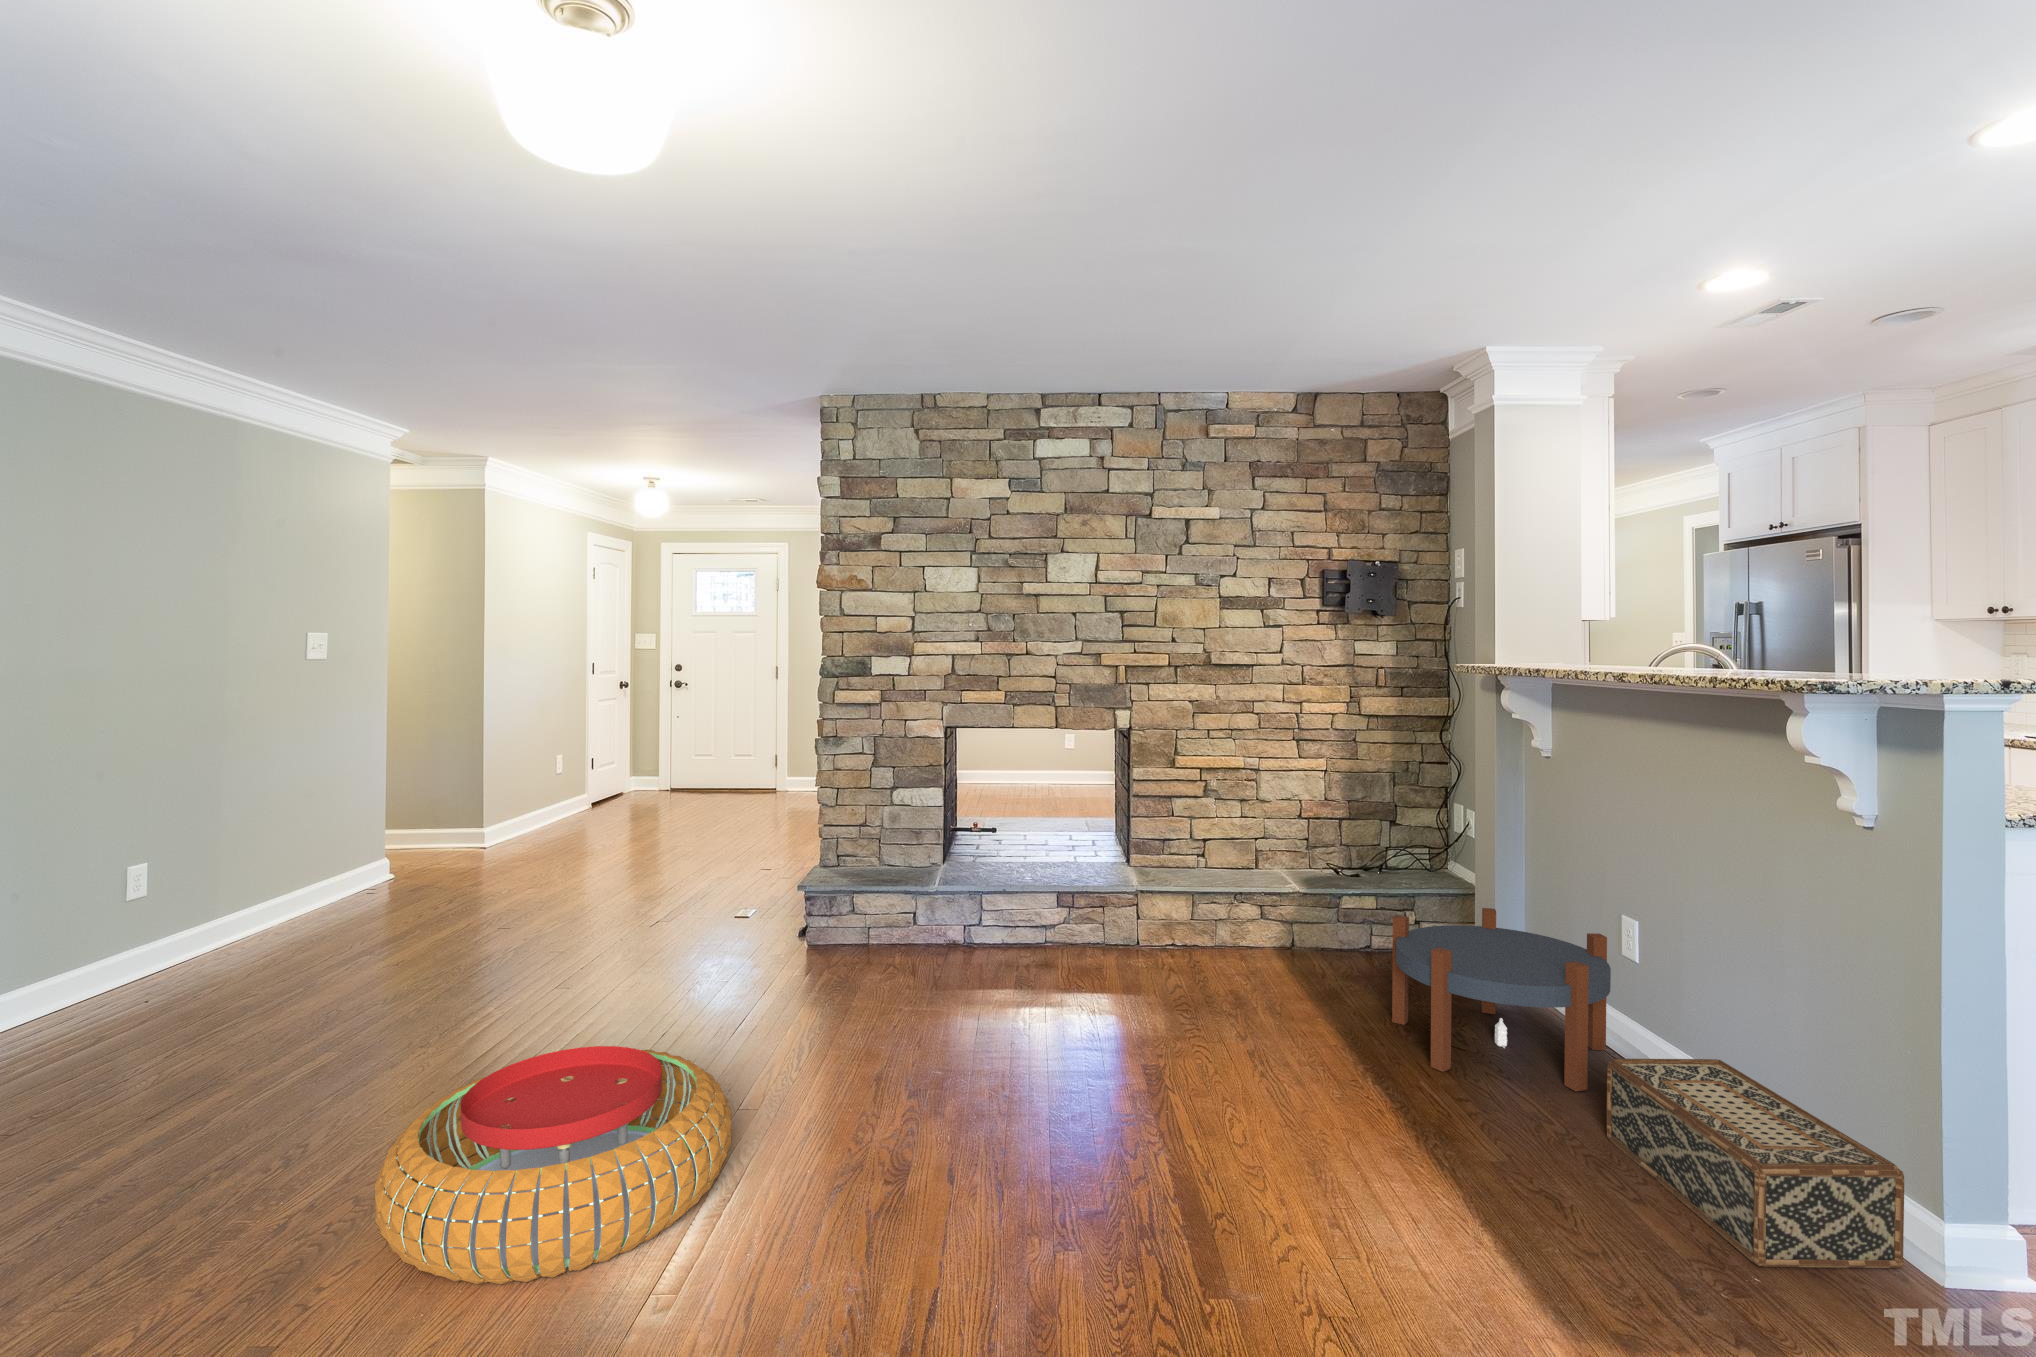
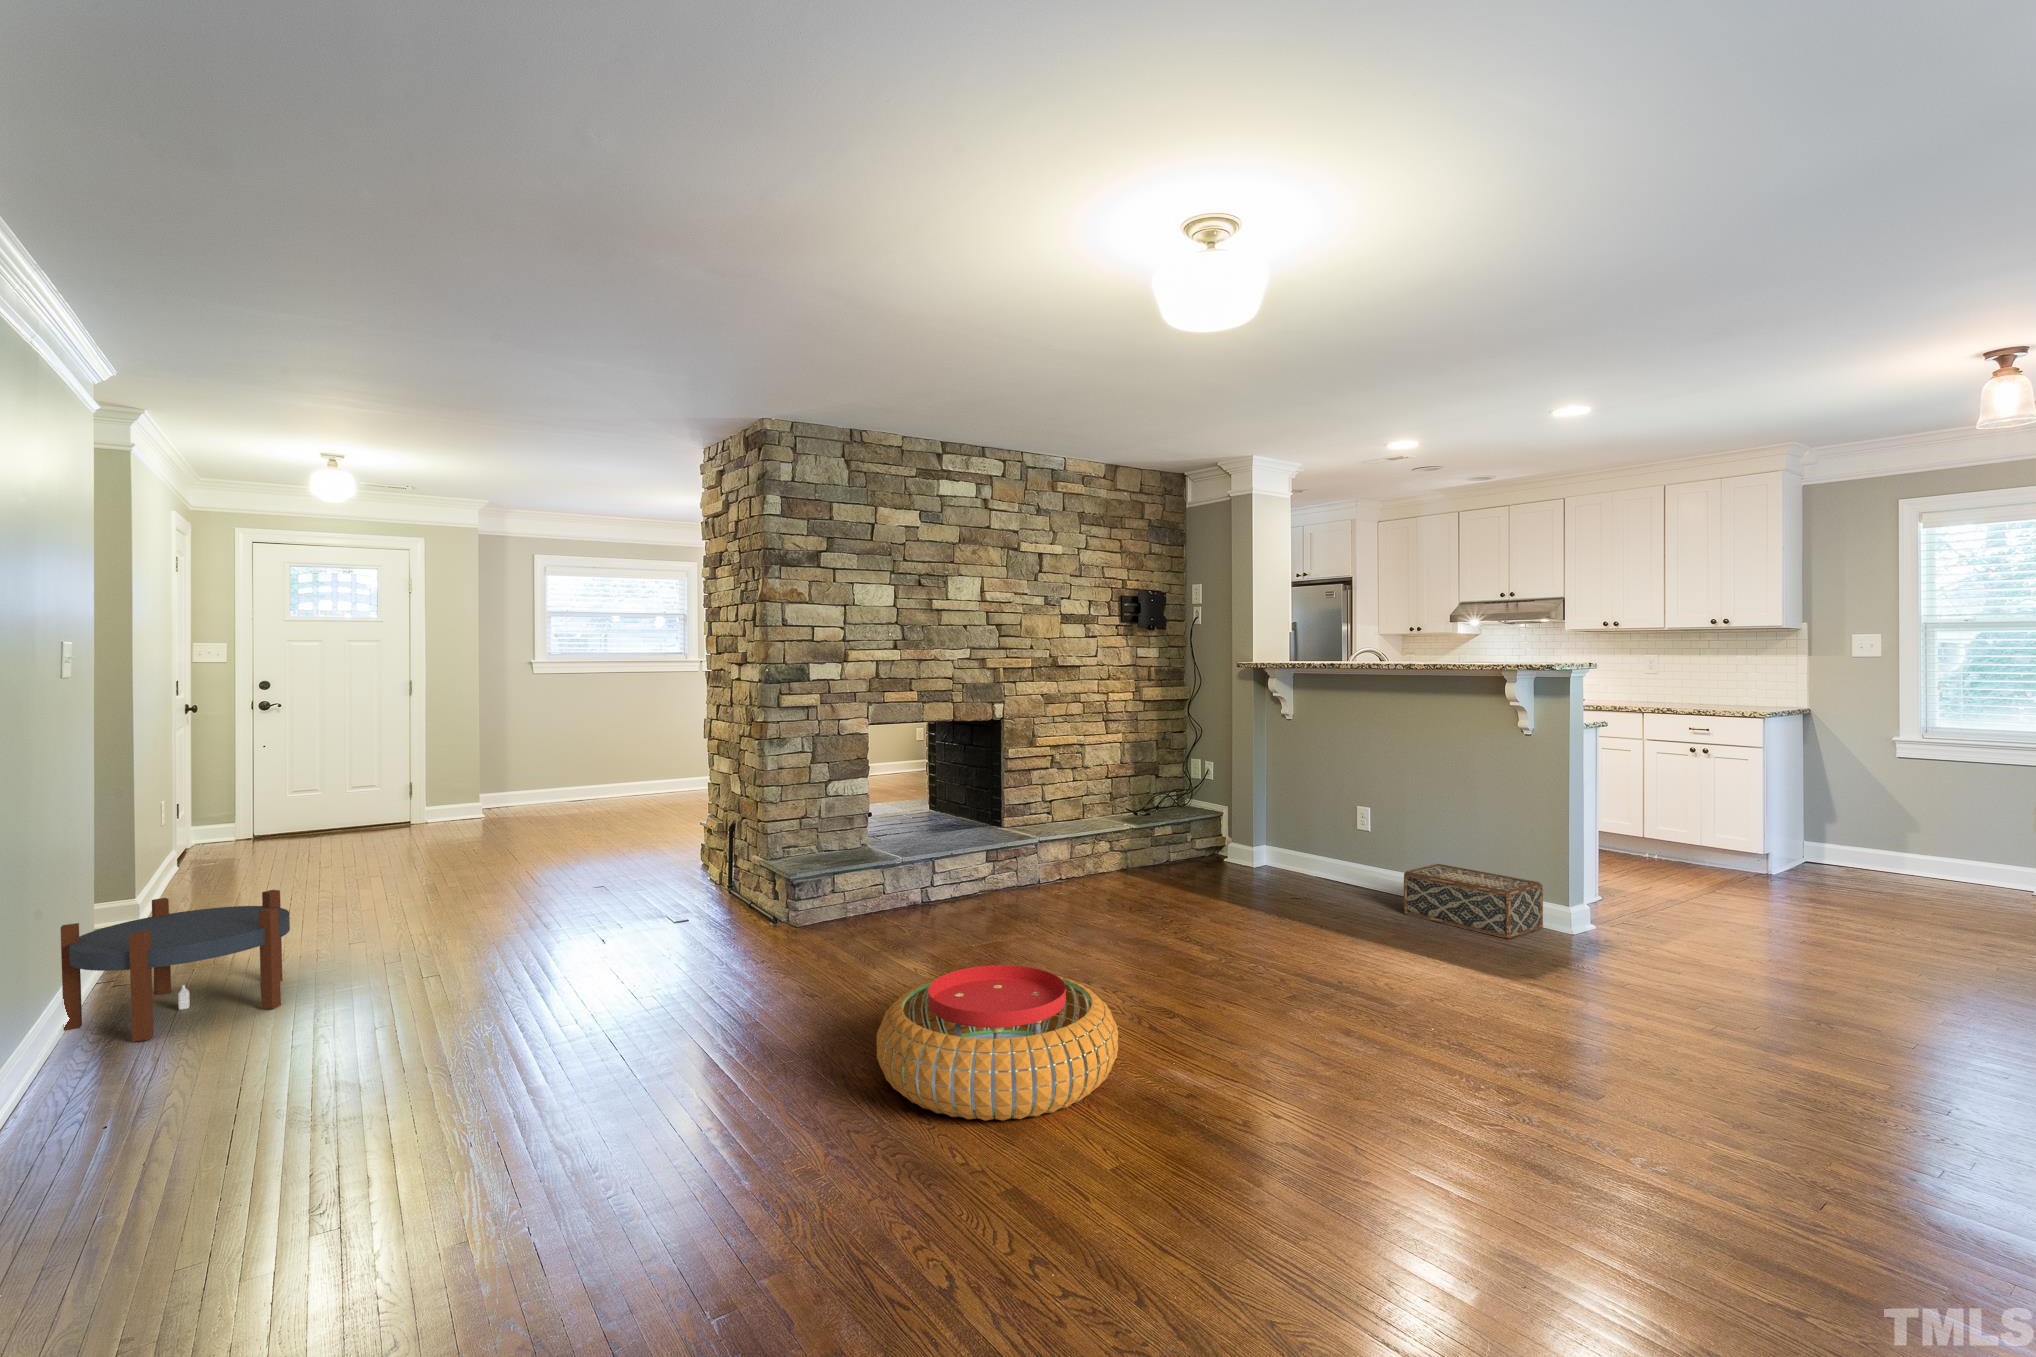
side table: present [1392,908,1611,1091] -> present [61,890,290,1042]

